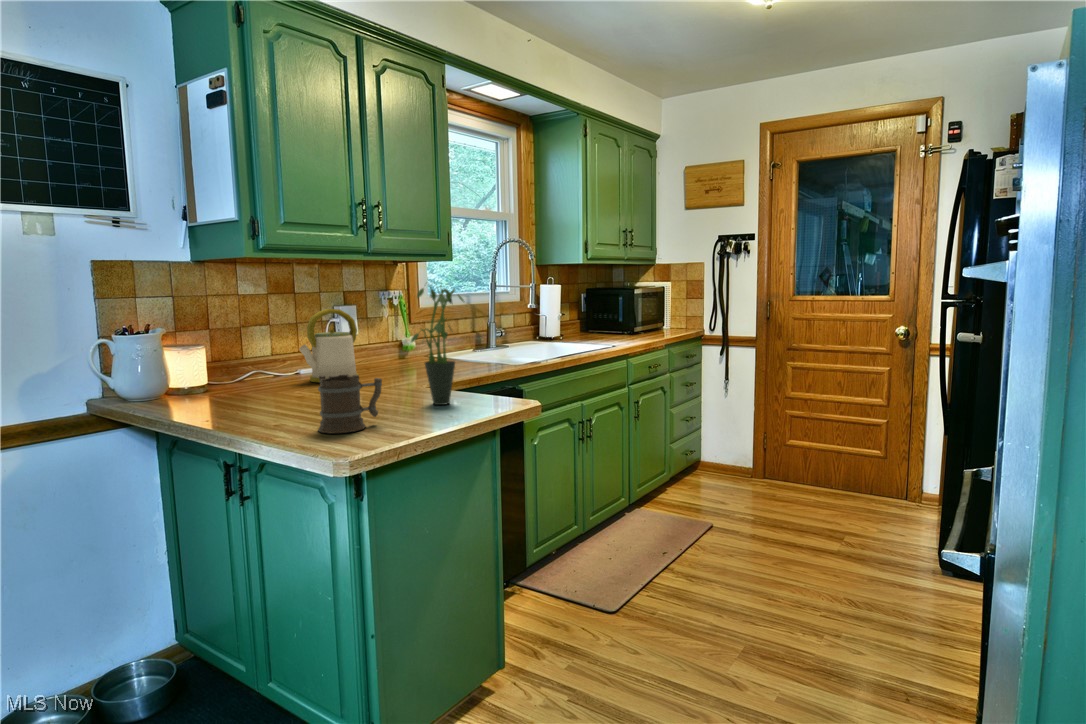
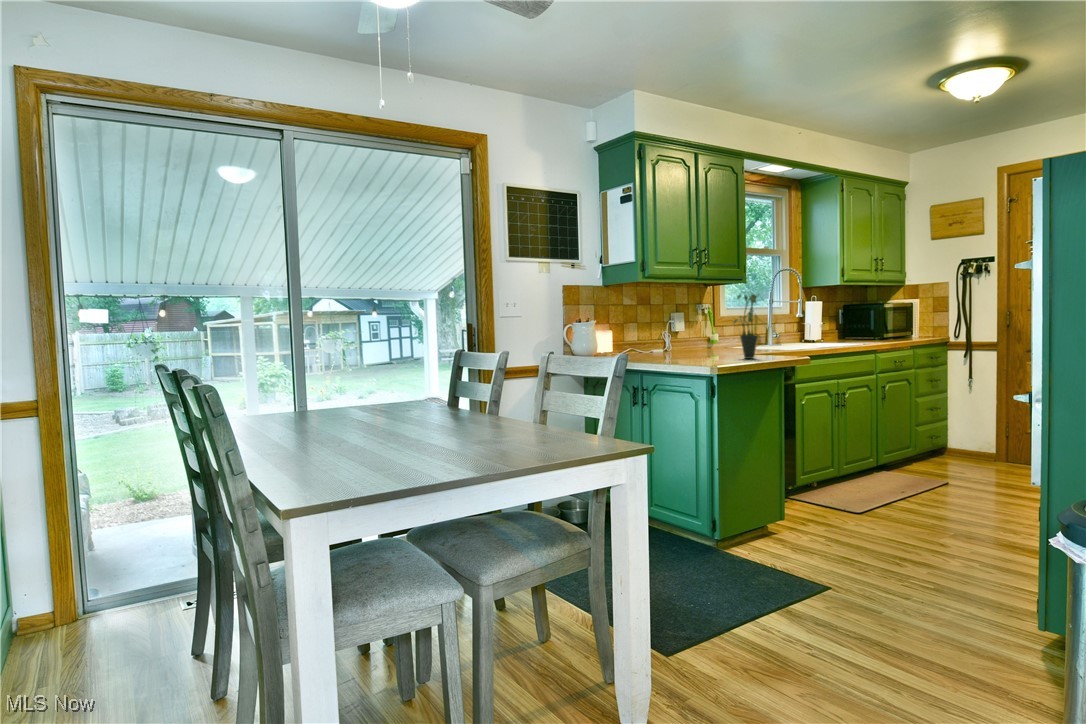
kettle: present [299,309,359,382] -> none [658,312,691,354]
mug: present [318,374,382,433] -> none [691,336,723,363]

